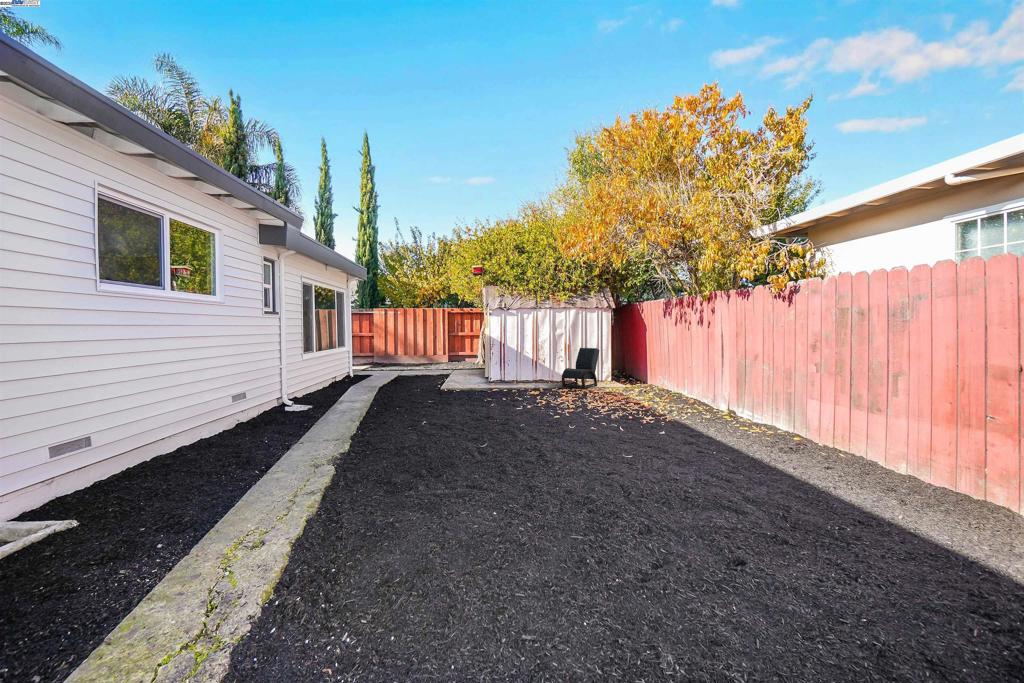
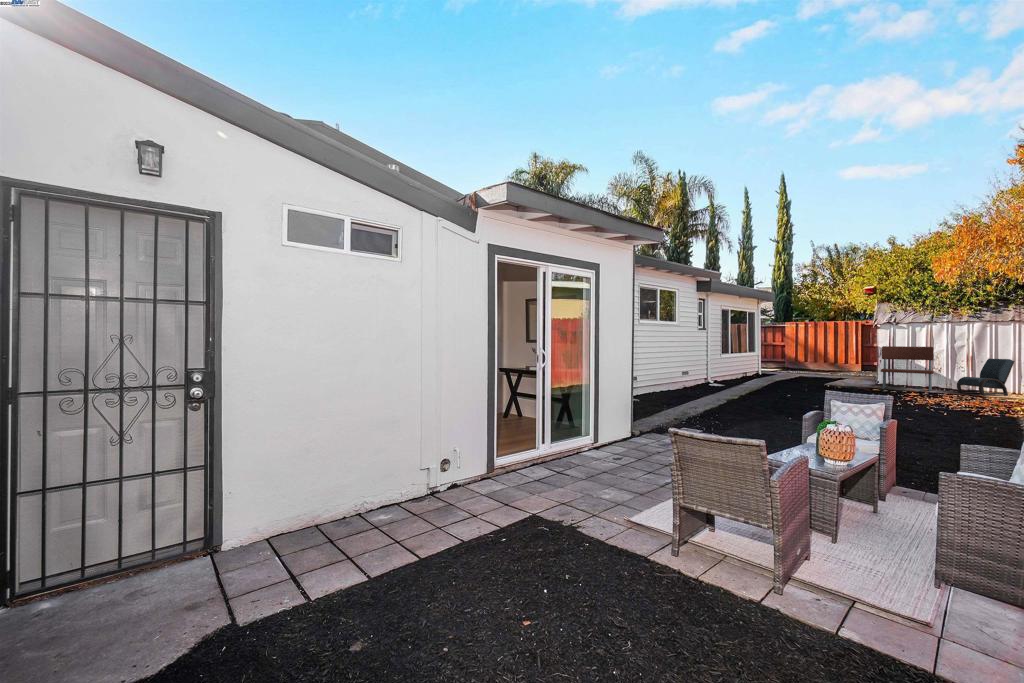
bench: none [497,336,545,388] -> present [881,346,934,391]

